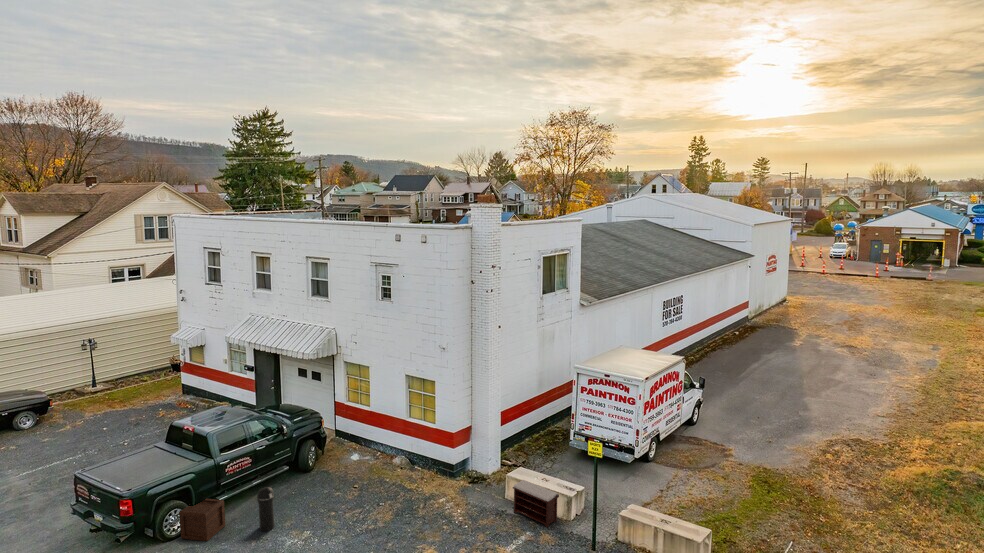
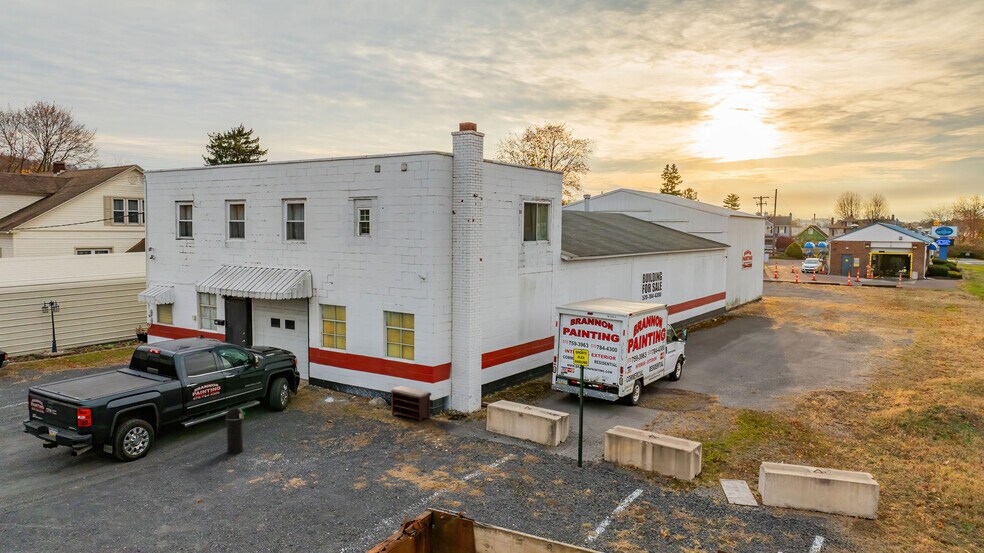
bench: present [513,480,559,528] -> present [390,386,431,421]
wooden crate: present [179,498,225,541] -> none [141,421,190,462]

